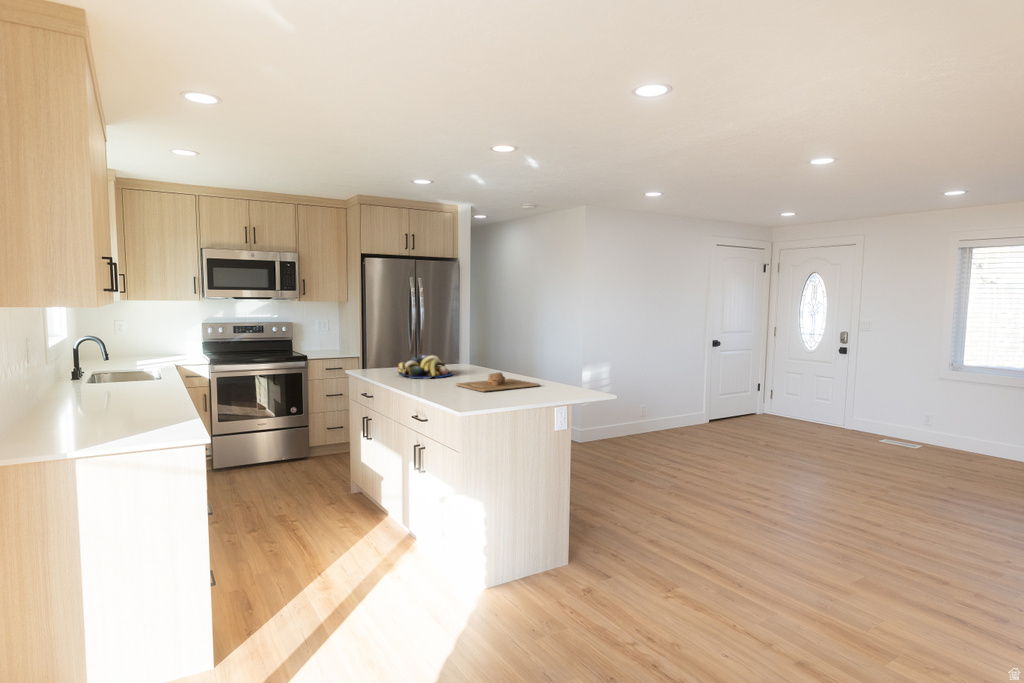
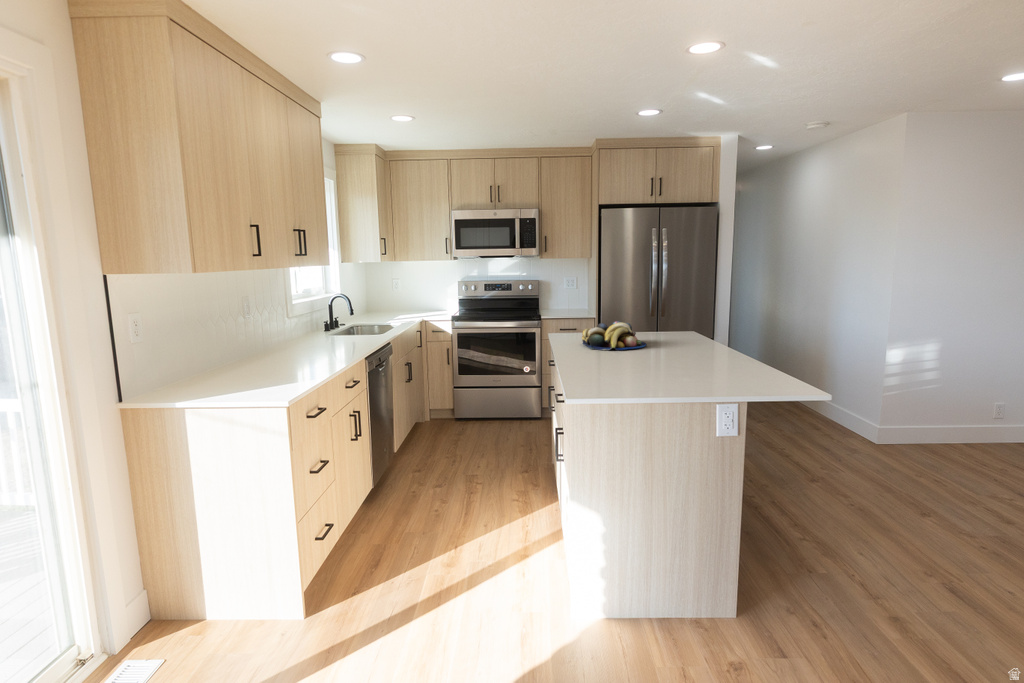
cutting board: present [456,373,540,392] -> none [620,351,729,376]

